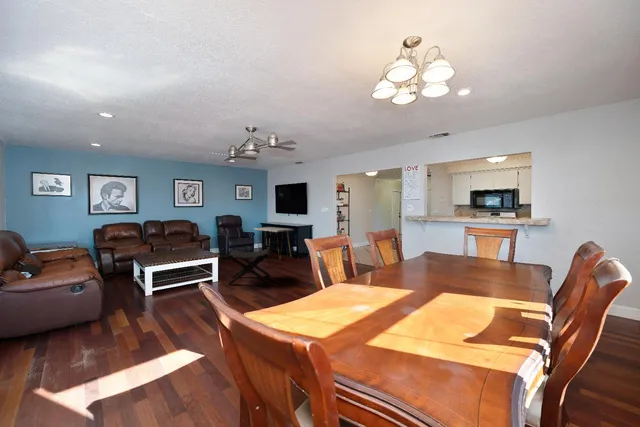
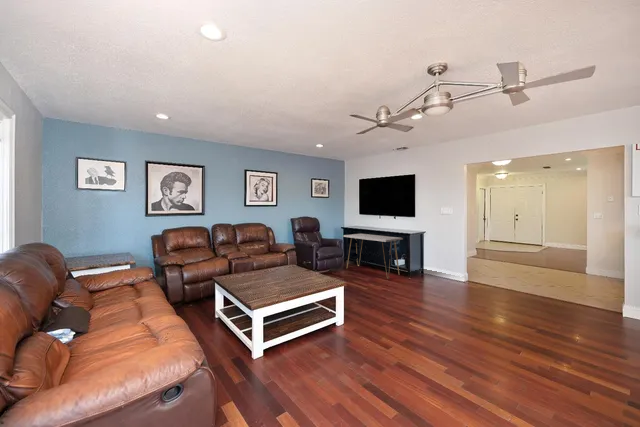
footstool: present [227,249,269,284] -> none [355,272,429,332]

